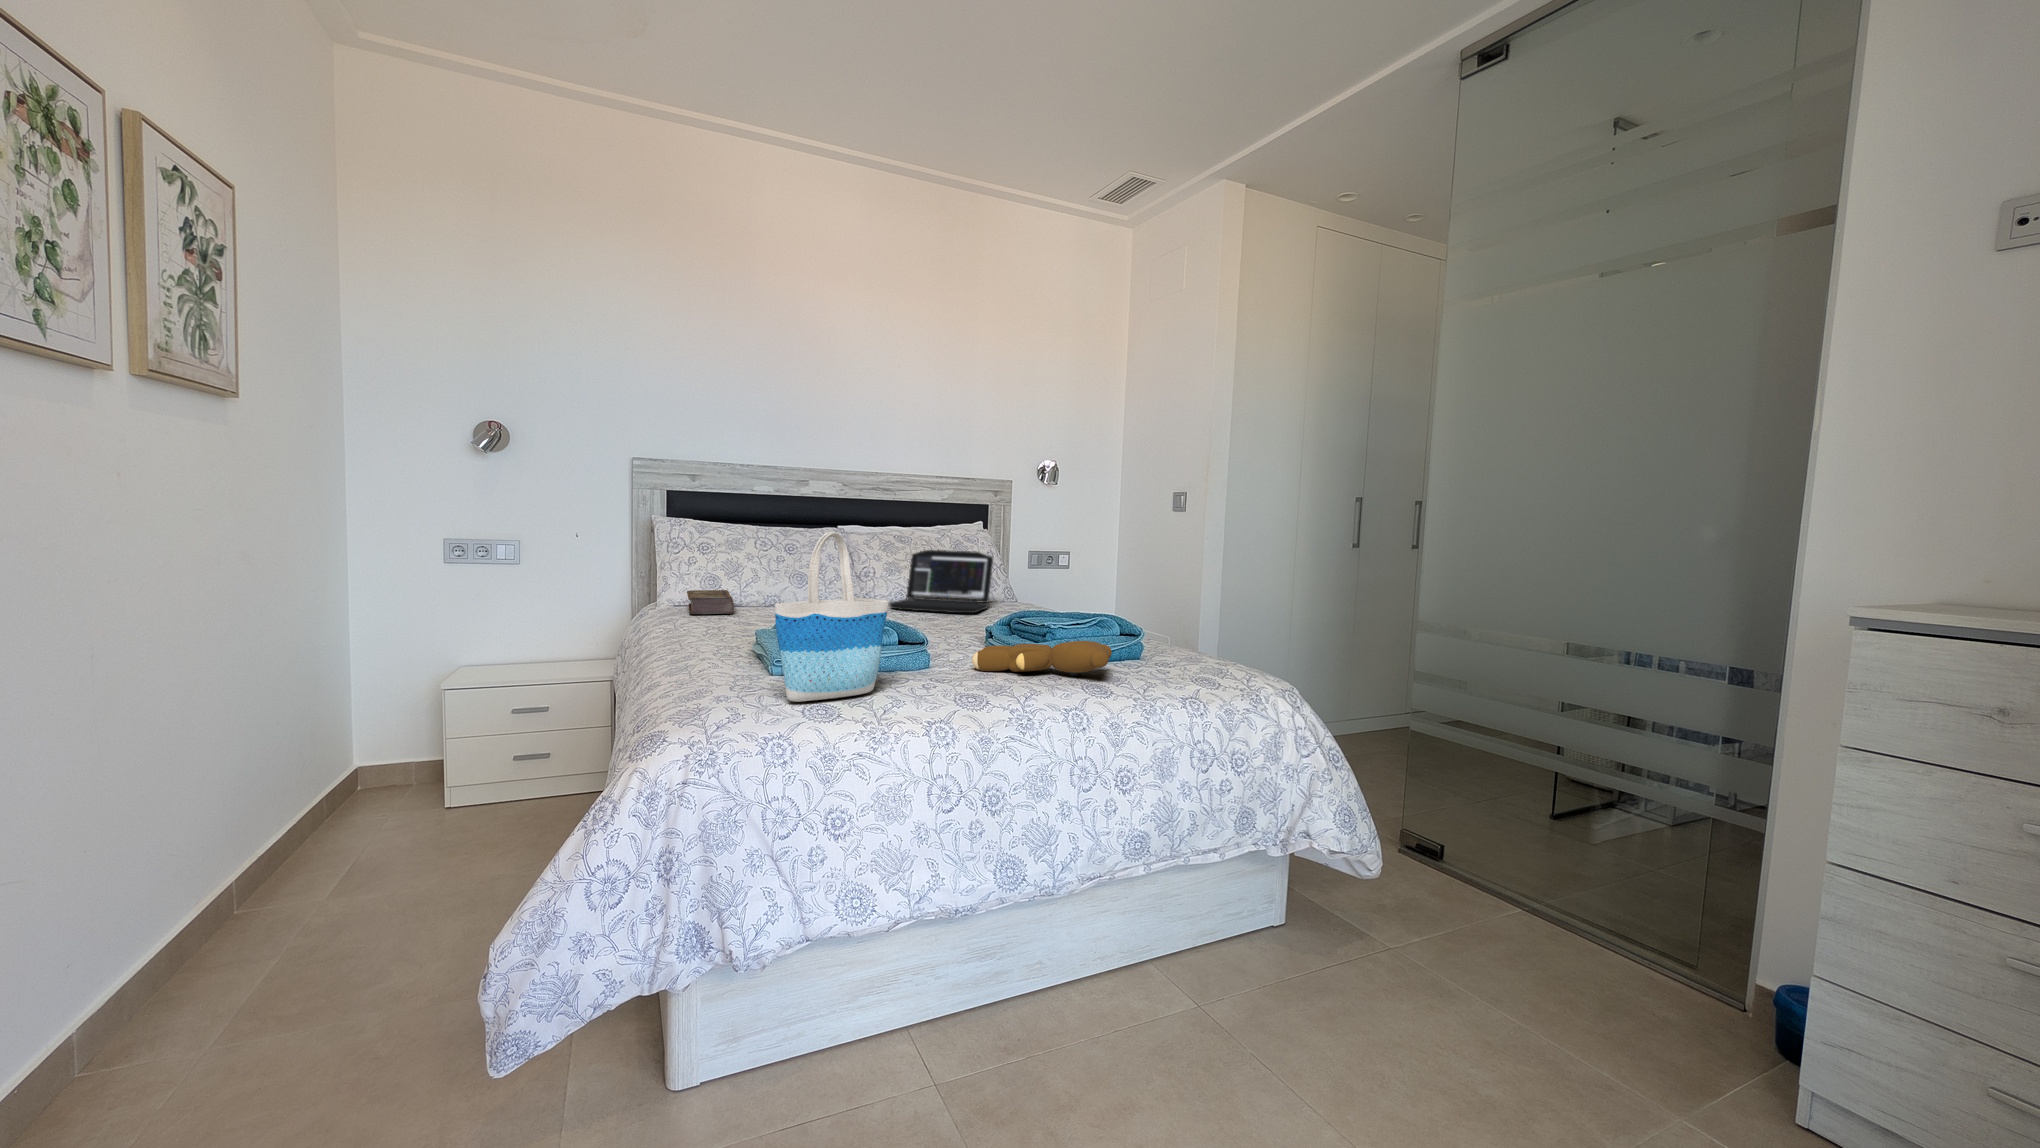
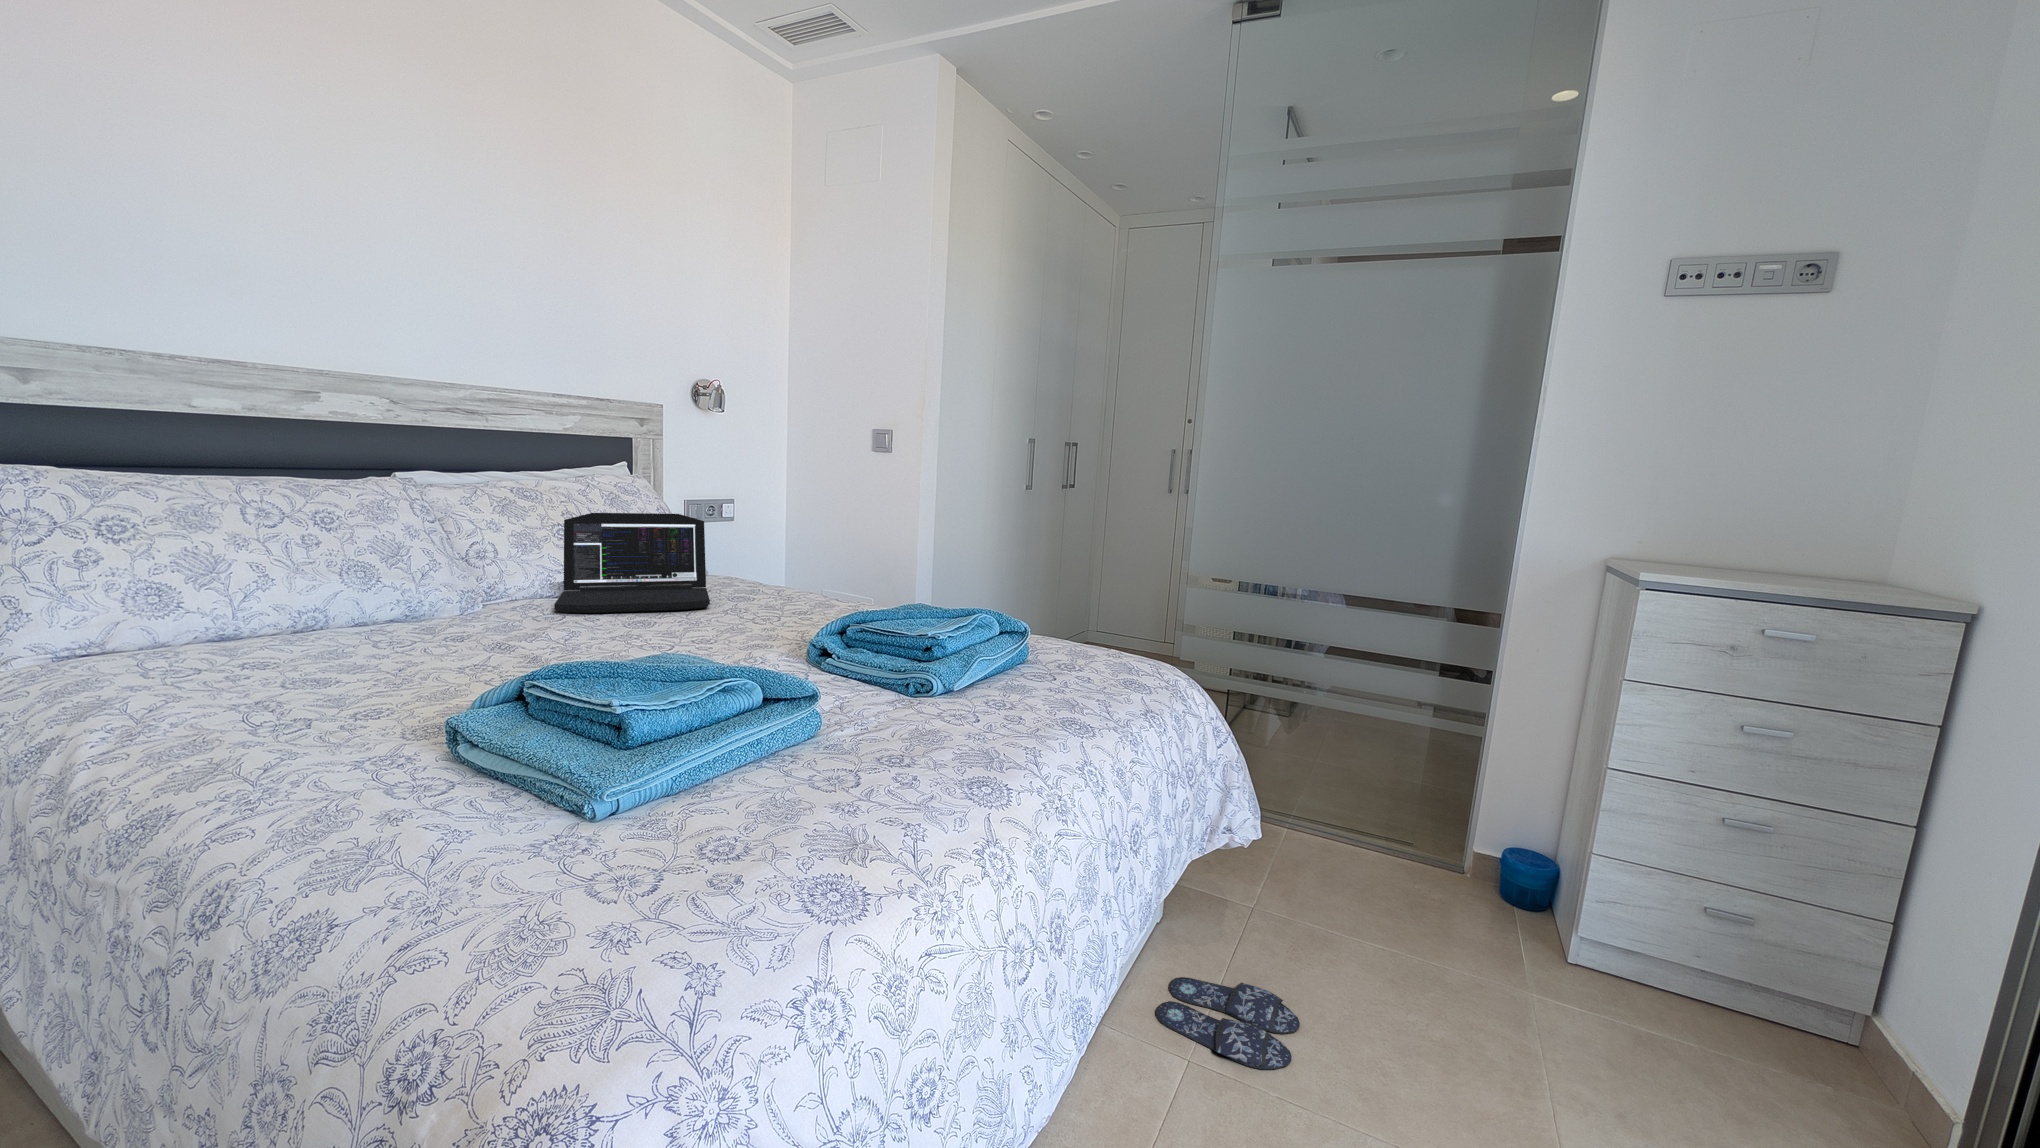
tote bag: present [775,532,889,702] -> none [736,550,865,892]
book: present [687,590,734,614] -> none [89,614,251,680]
teddy bear: present [972,641,1112,676] -> none [883,659,1086,725]
slippers: none [1198,956,1329,1036] -> present [1156,977,1300,1070]

